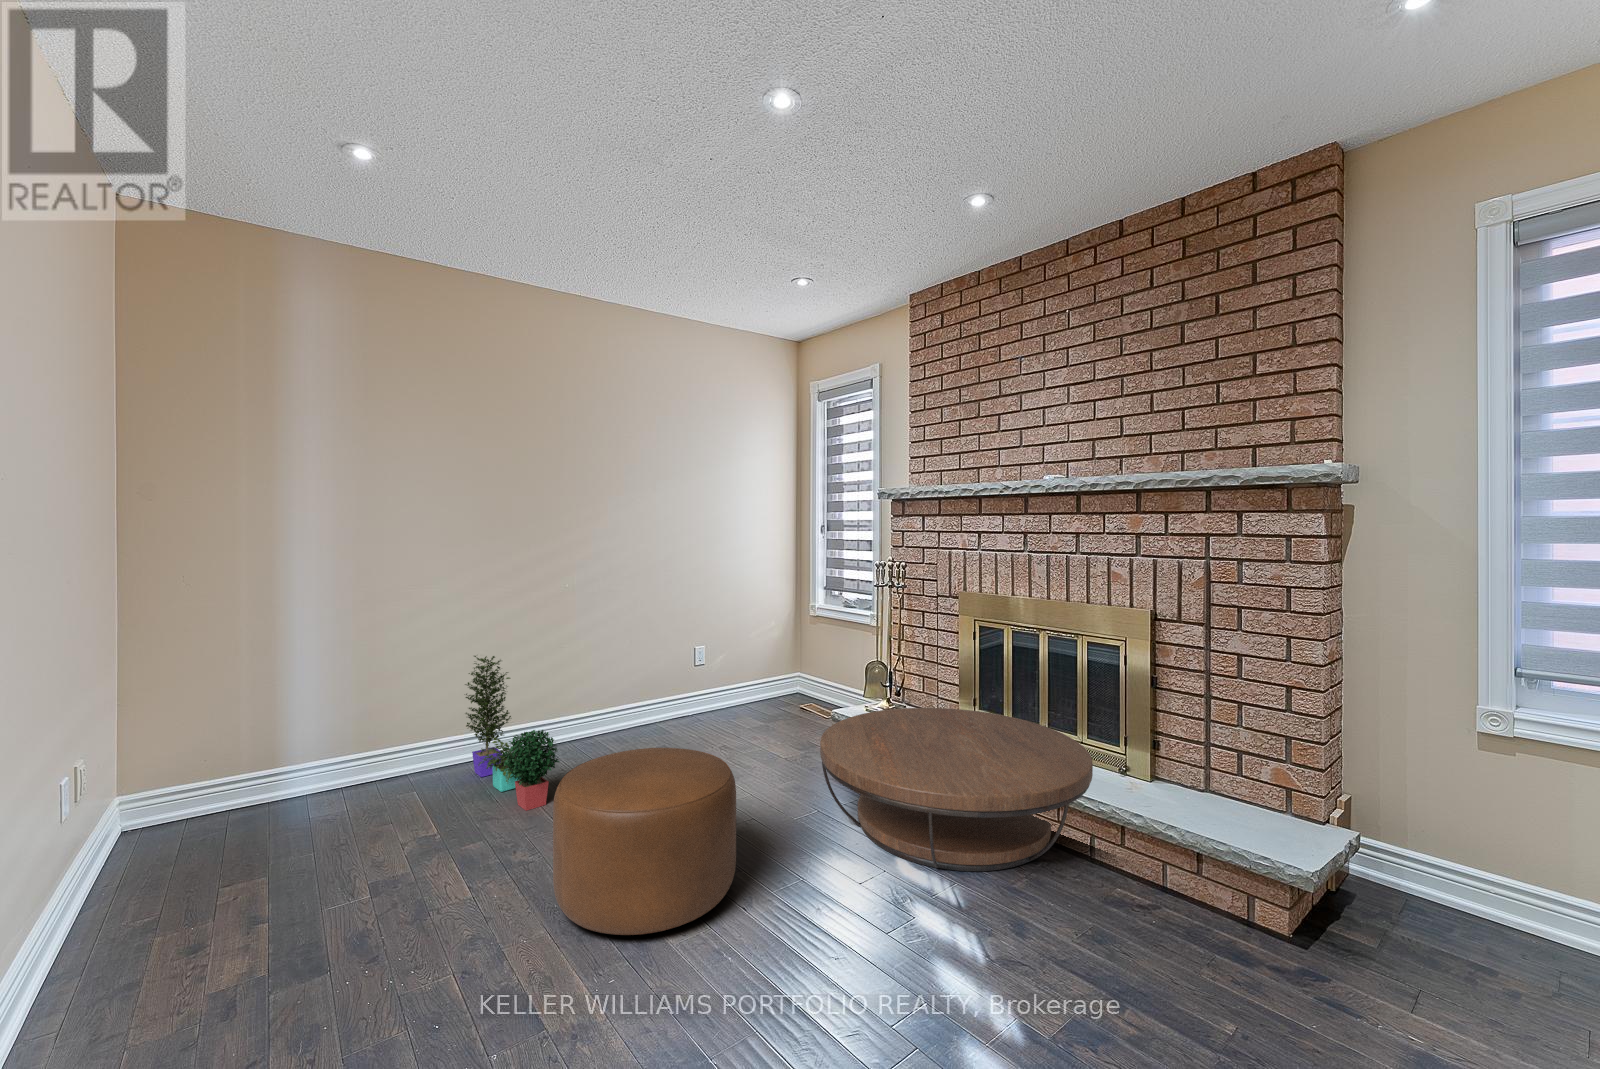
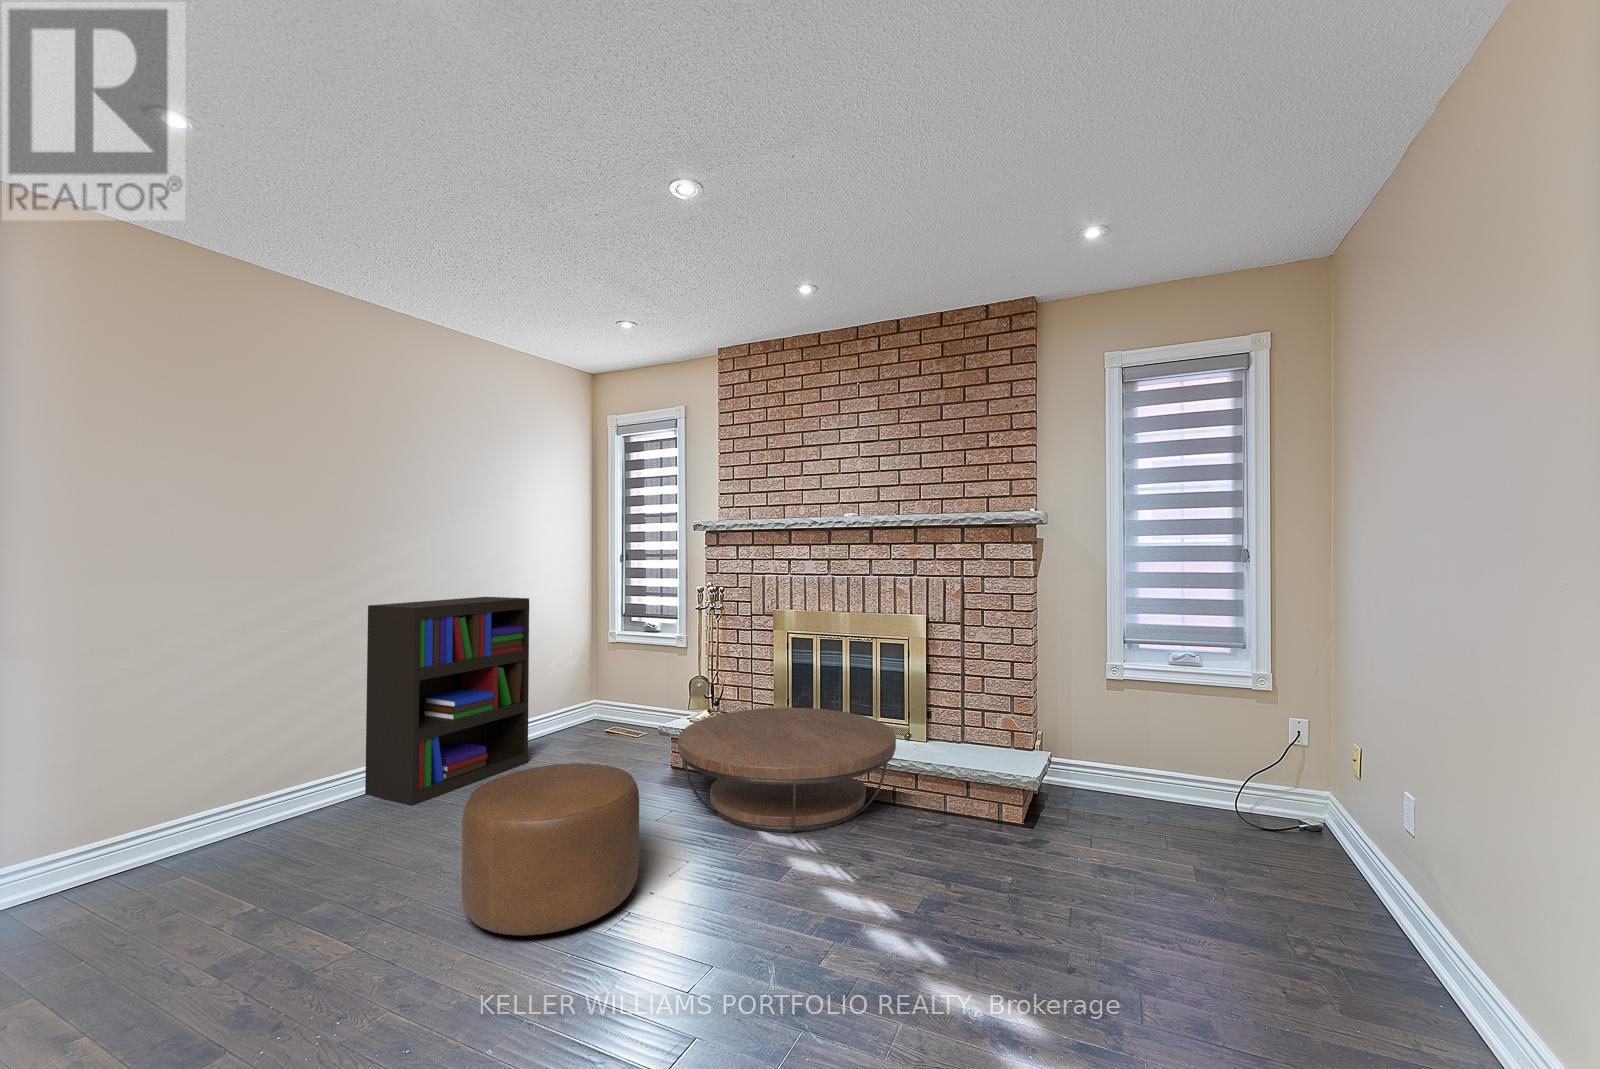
bookshelf: none [569,568,712,761] -> present [365,597,529,805]
potted plant: present [465,656,559,811] -> none [249,701,399,861]

